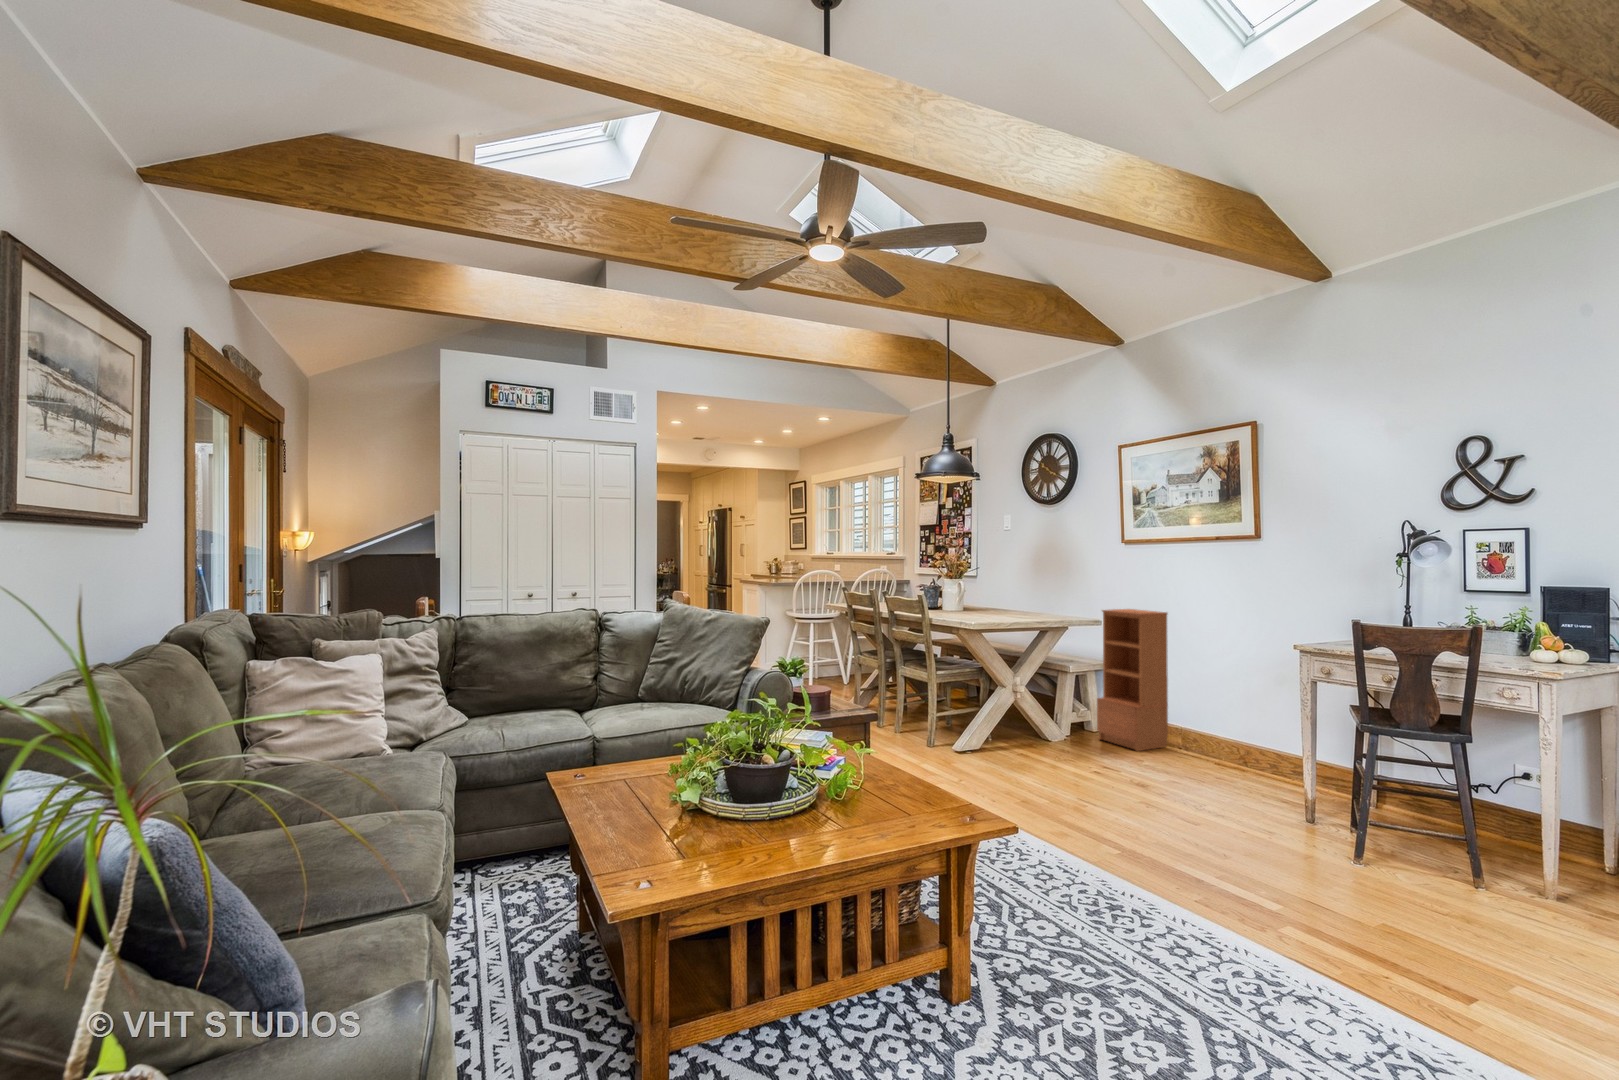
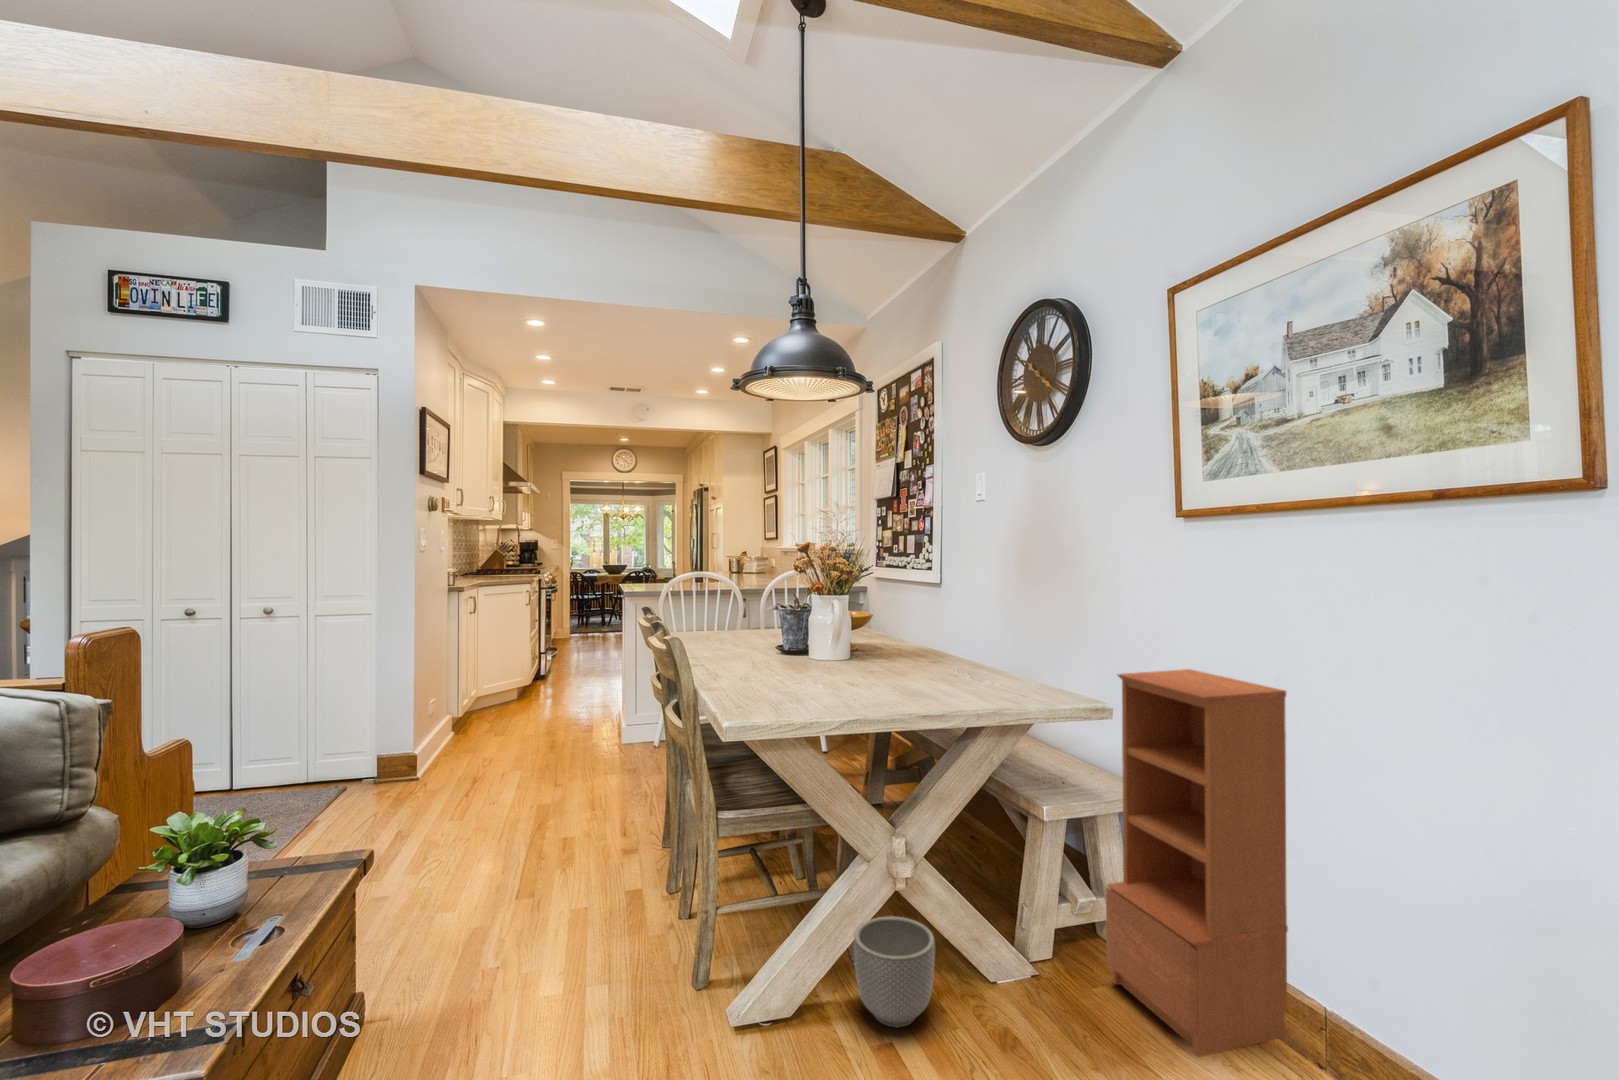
planter: none [1002,713,1036,751] -> present [854,916,935,1027]

